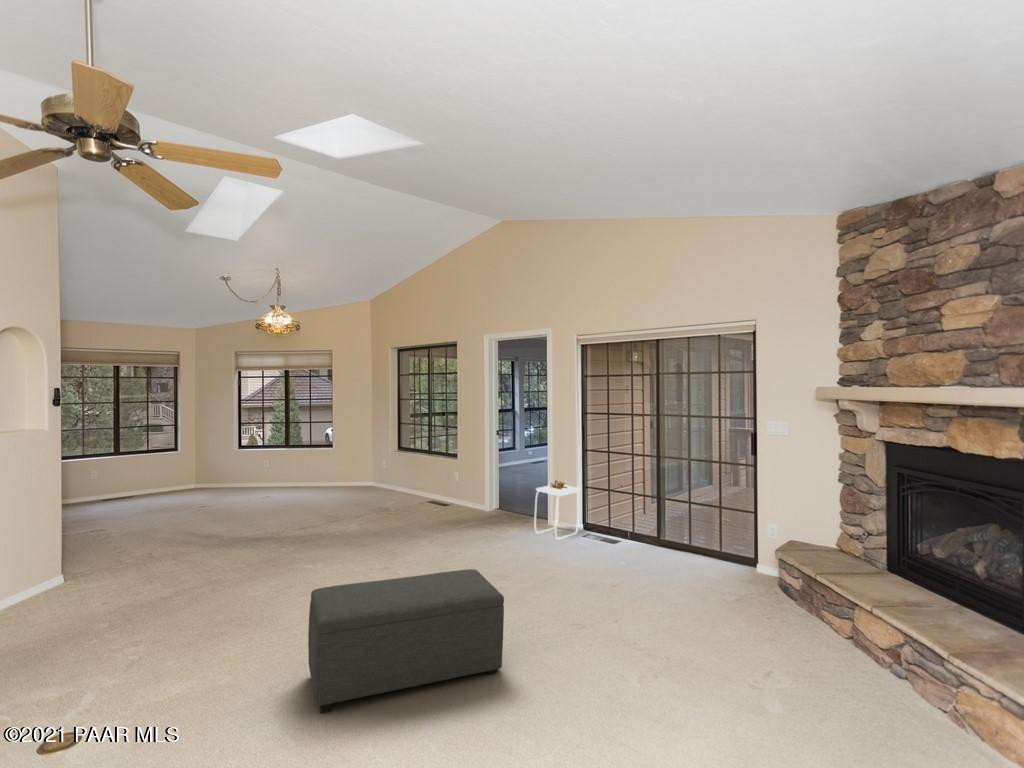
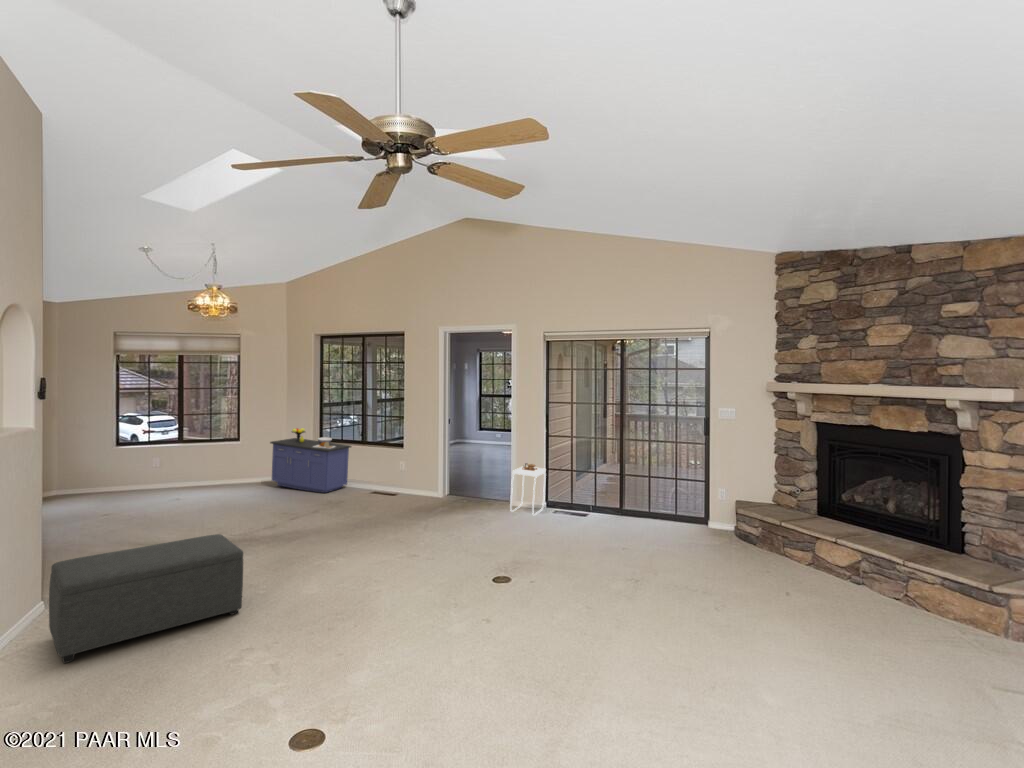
storage cabinet: none [349,438,417,502] -> present [270,428,351,493]
ottoman: present [308,569,504,713] -> present [49,534,243,663]

